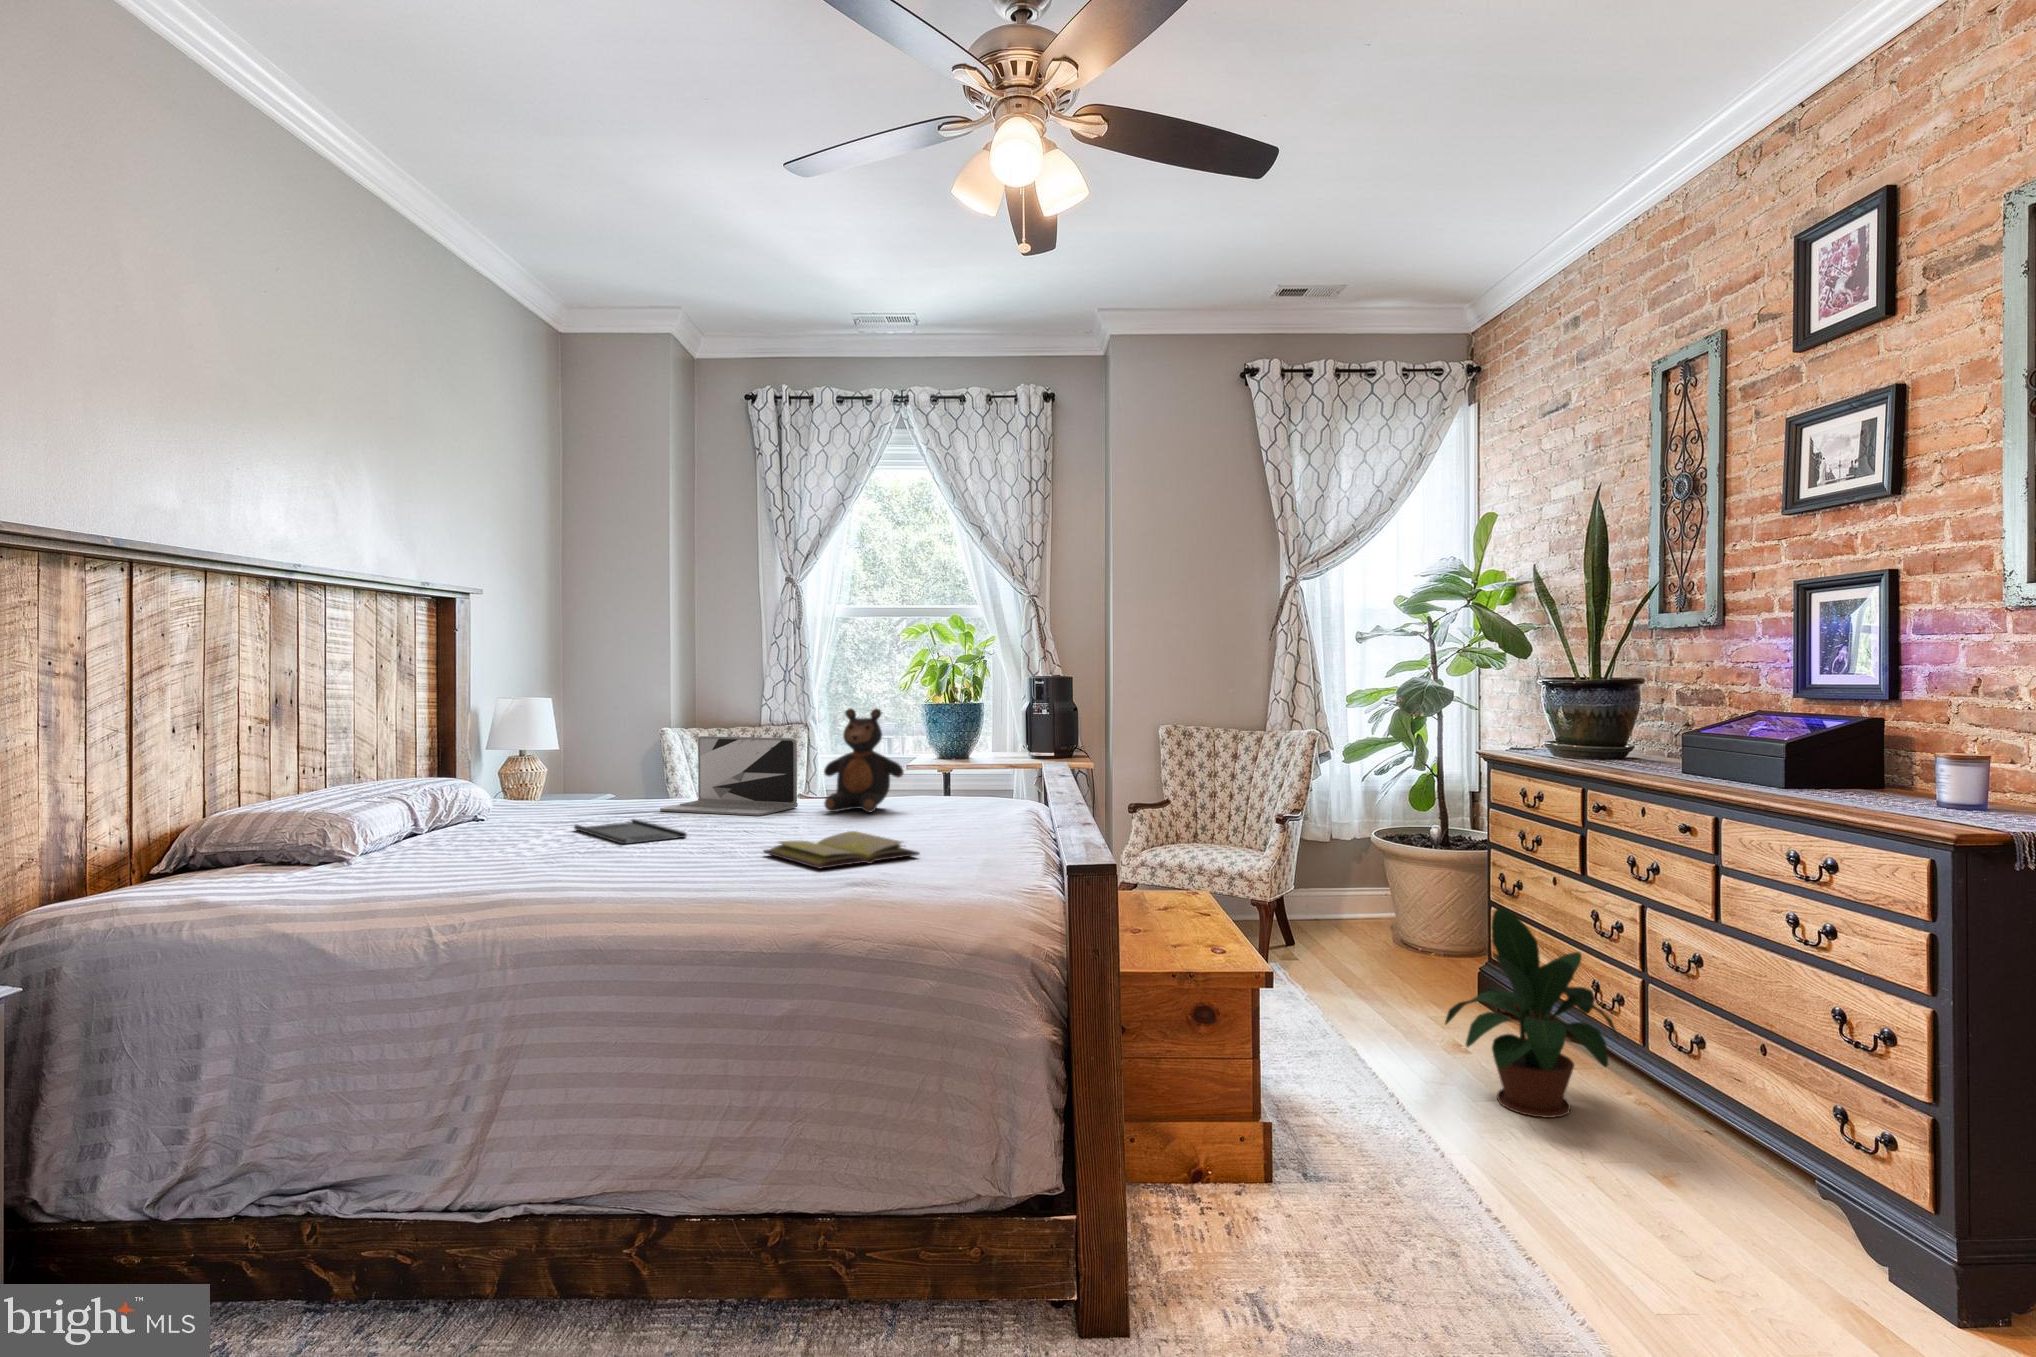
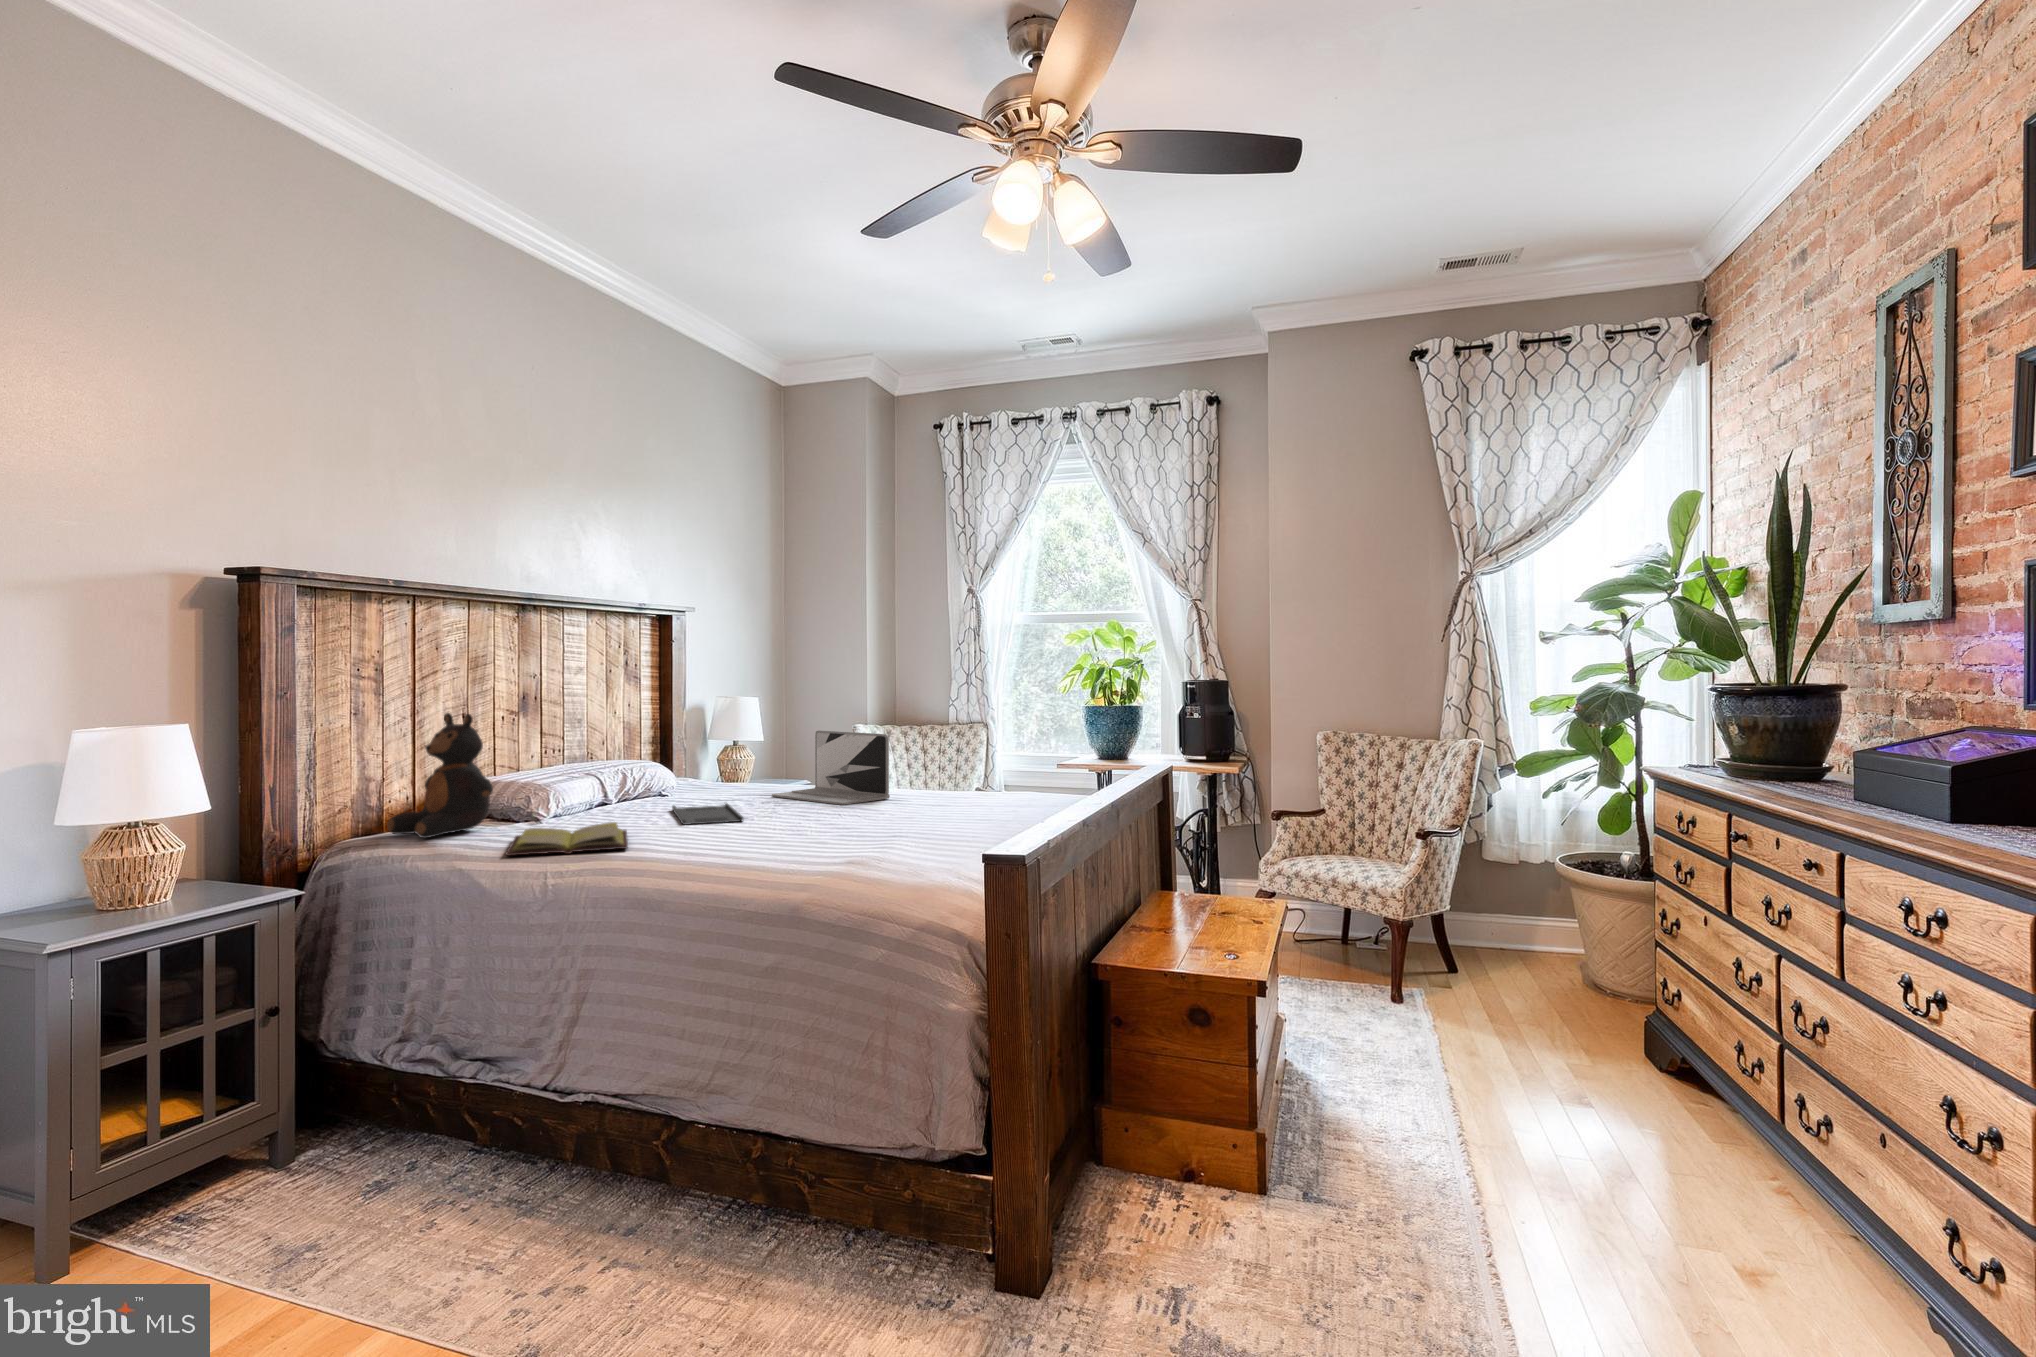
teddy bear: present [824,708,904,812] -> present [387,713,493,838]
diary: present [764,831,919,869] -> present [506,822,628,856]
potted plant: present [1445,908,1617,1118] -> none [1541,951,1754,1207]

